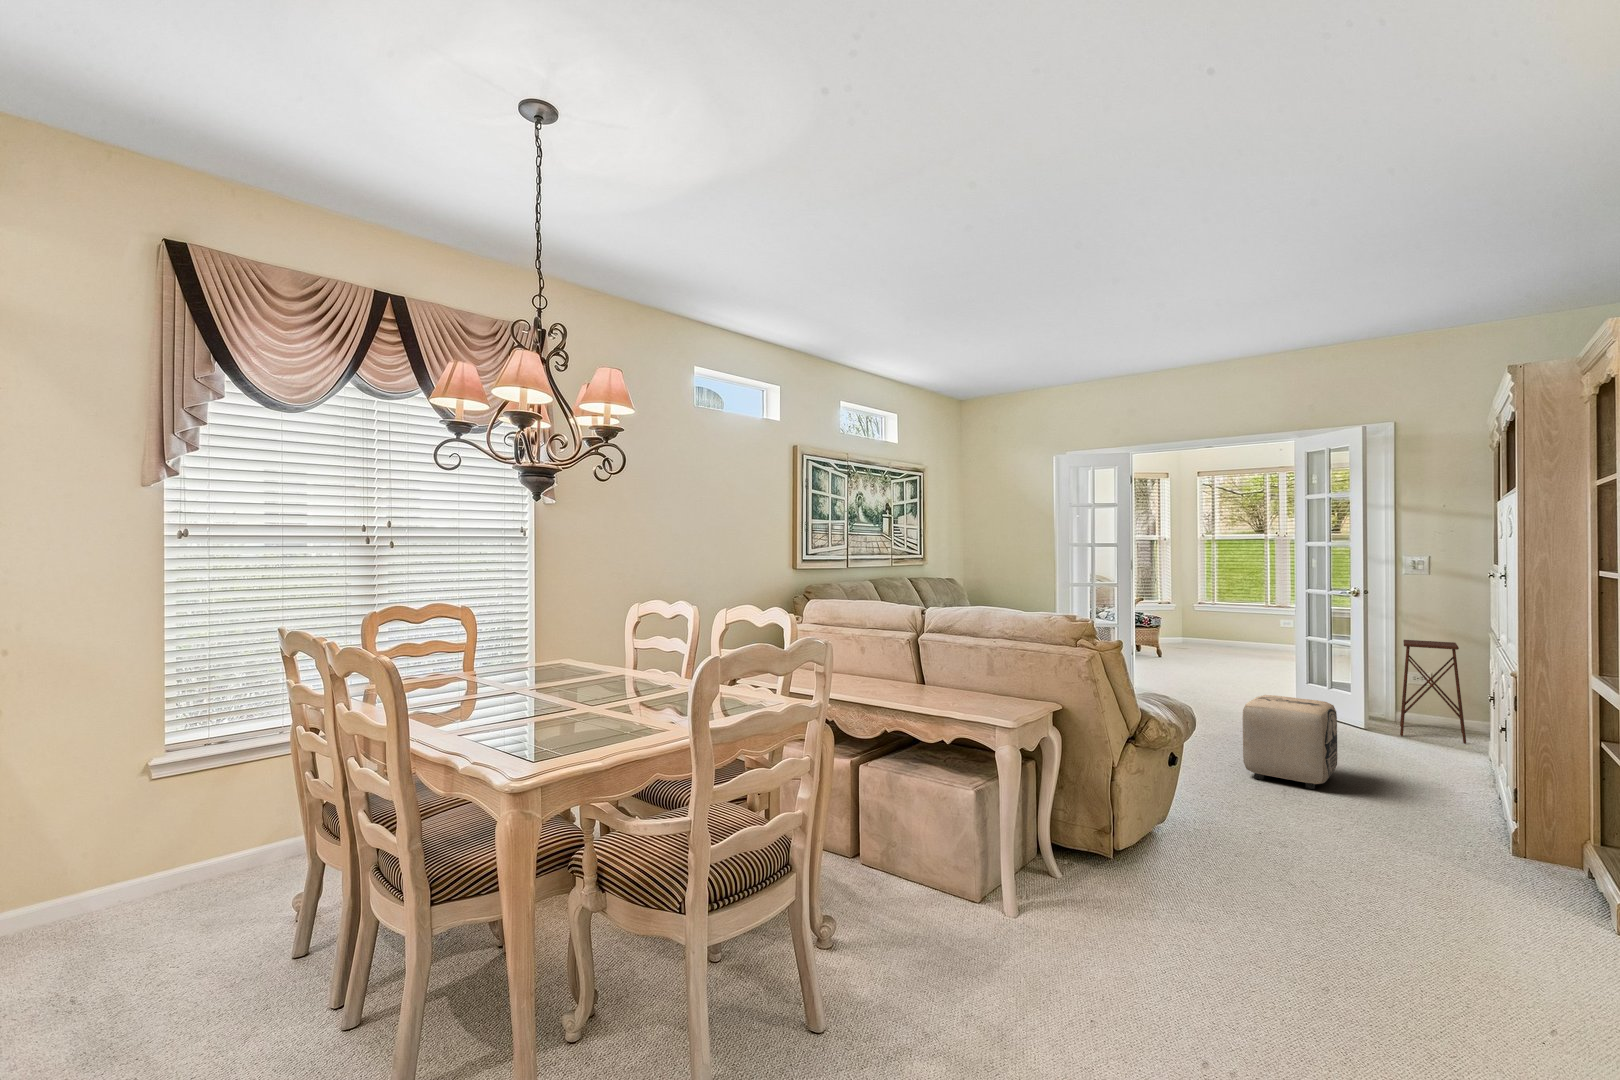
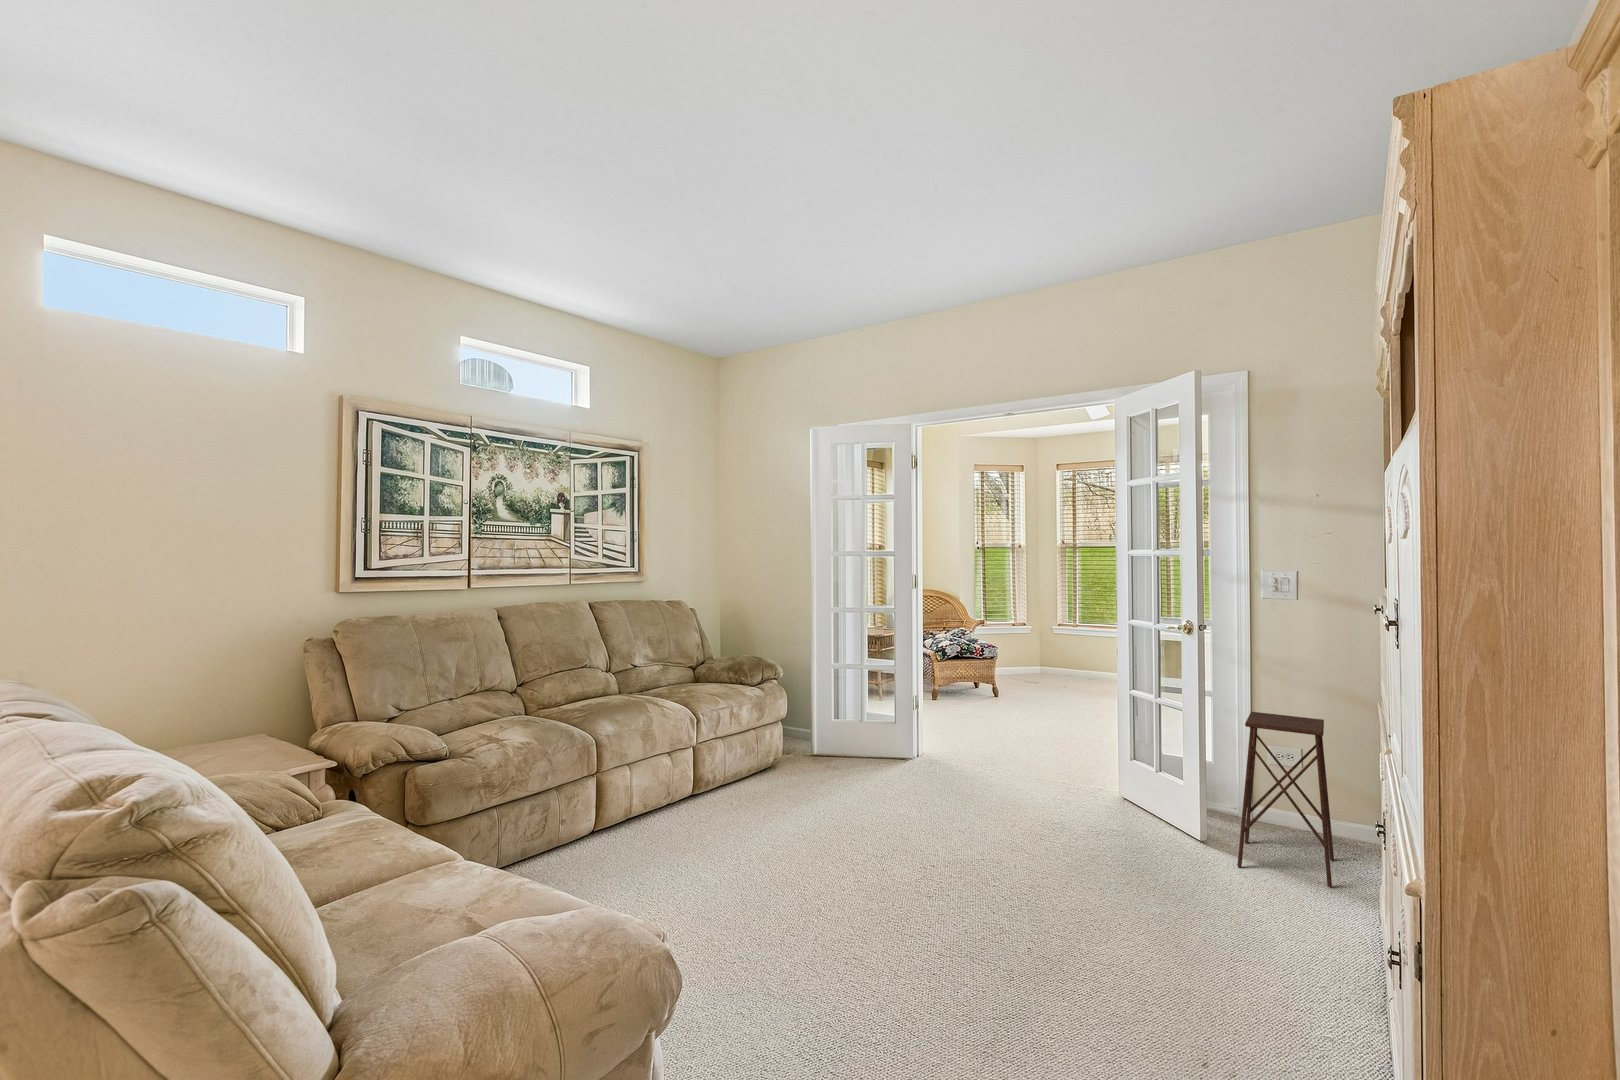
ottoman: present [1243,695,1337,789] -> none [925,833,1089,1040]

